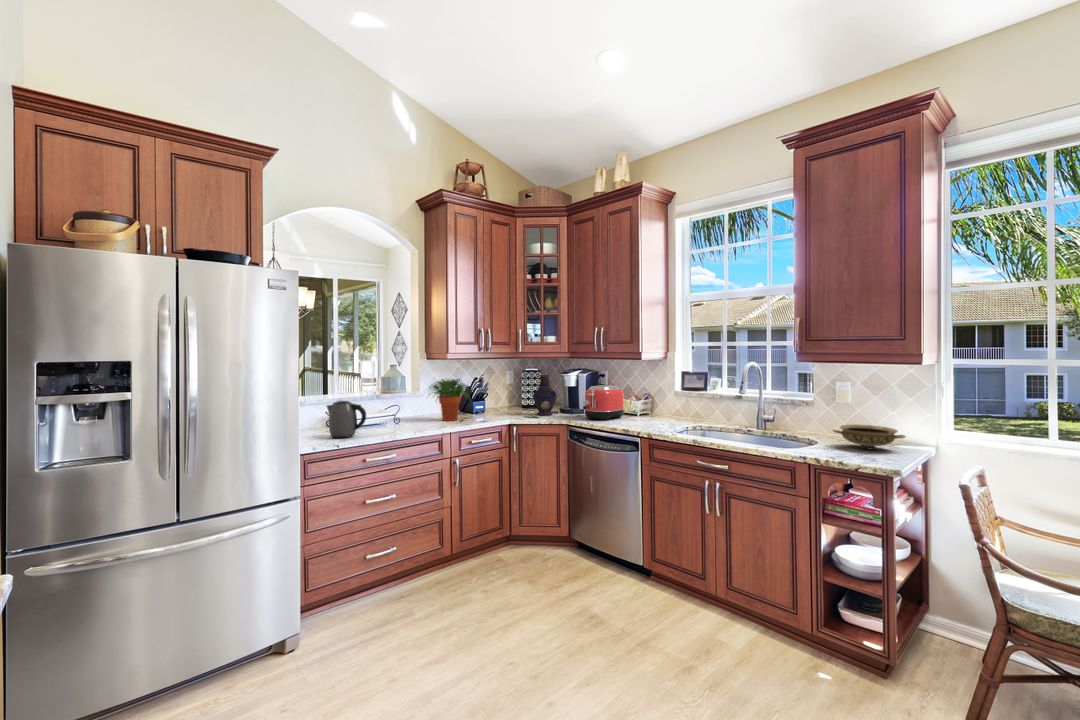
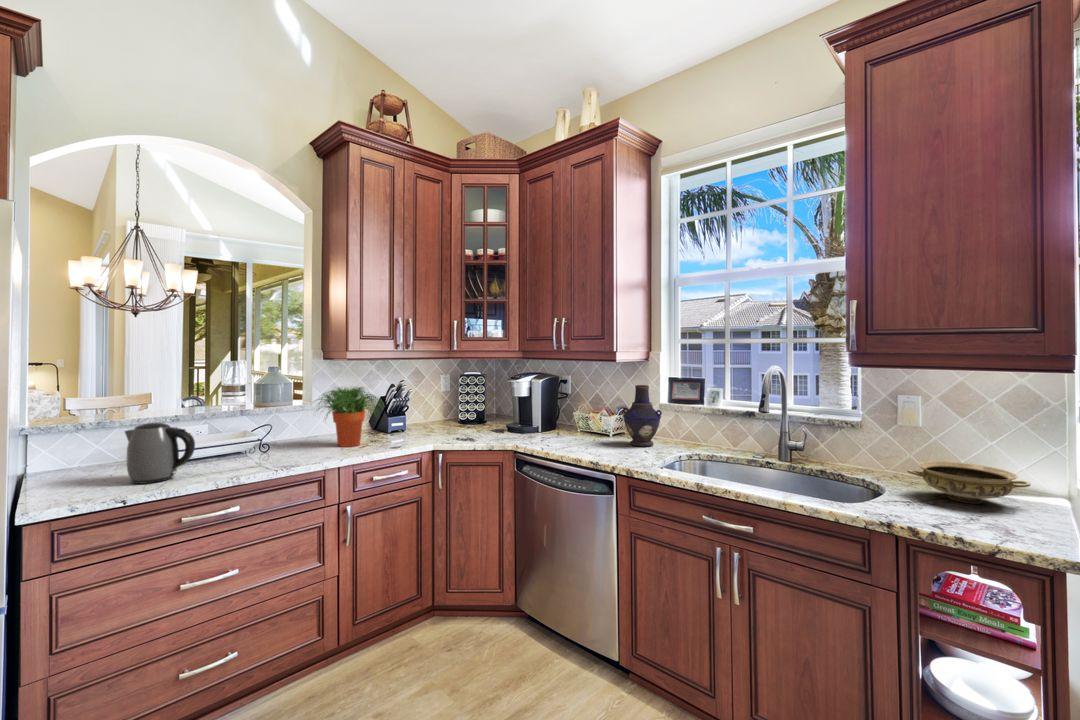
vase: present [533,375,557,415] -> present [623,385,662,447]
toaster: present [583,385,624,420] -> none [536,396,592,445]

